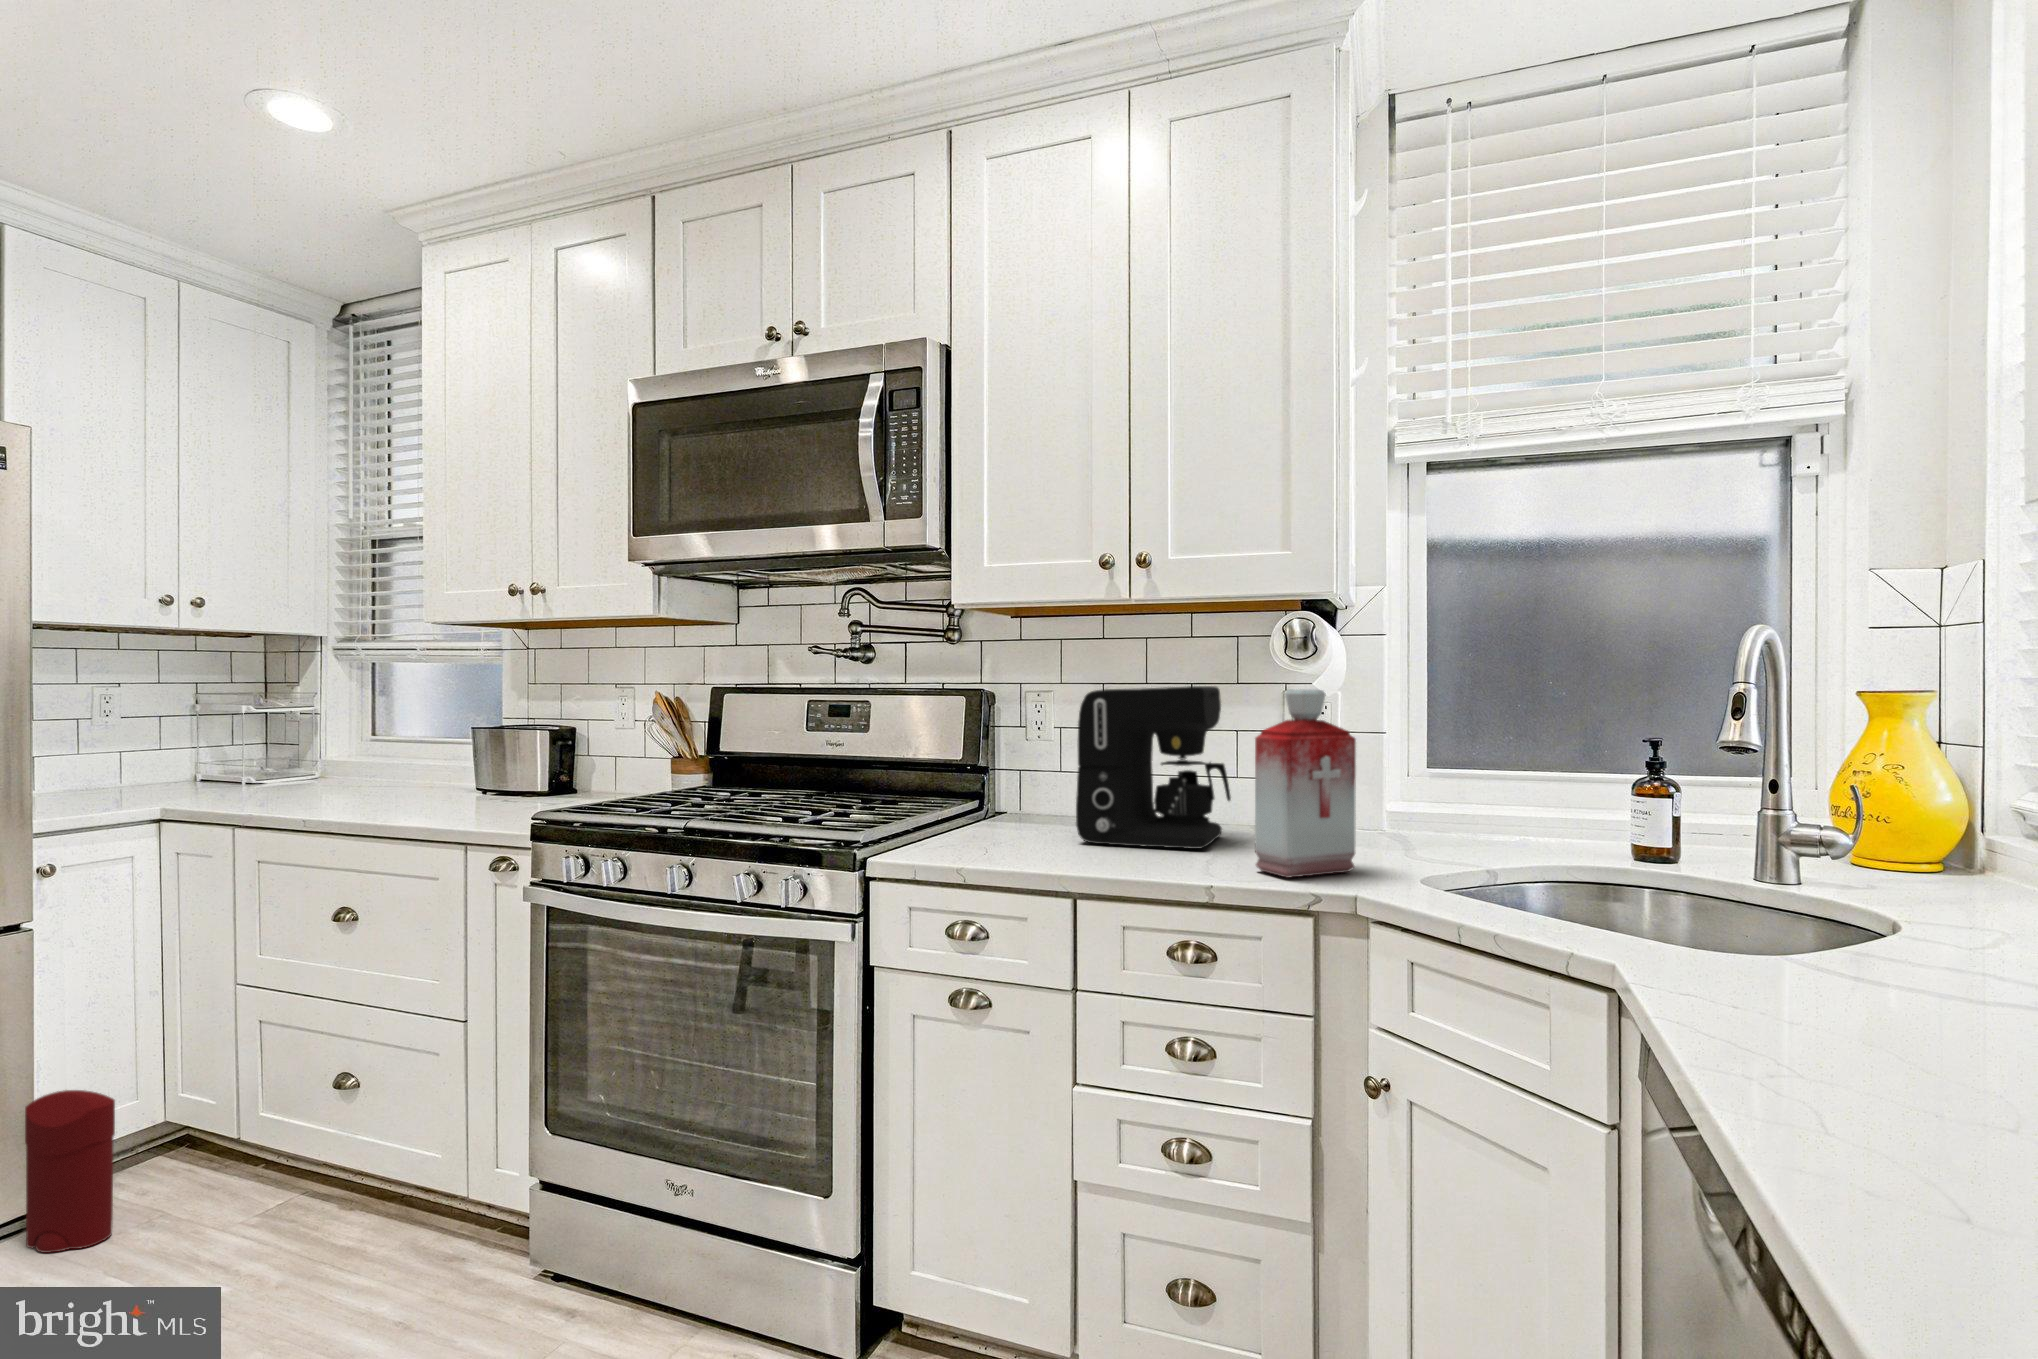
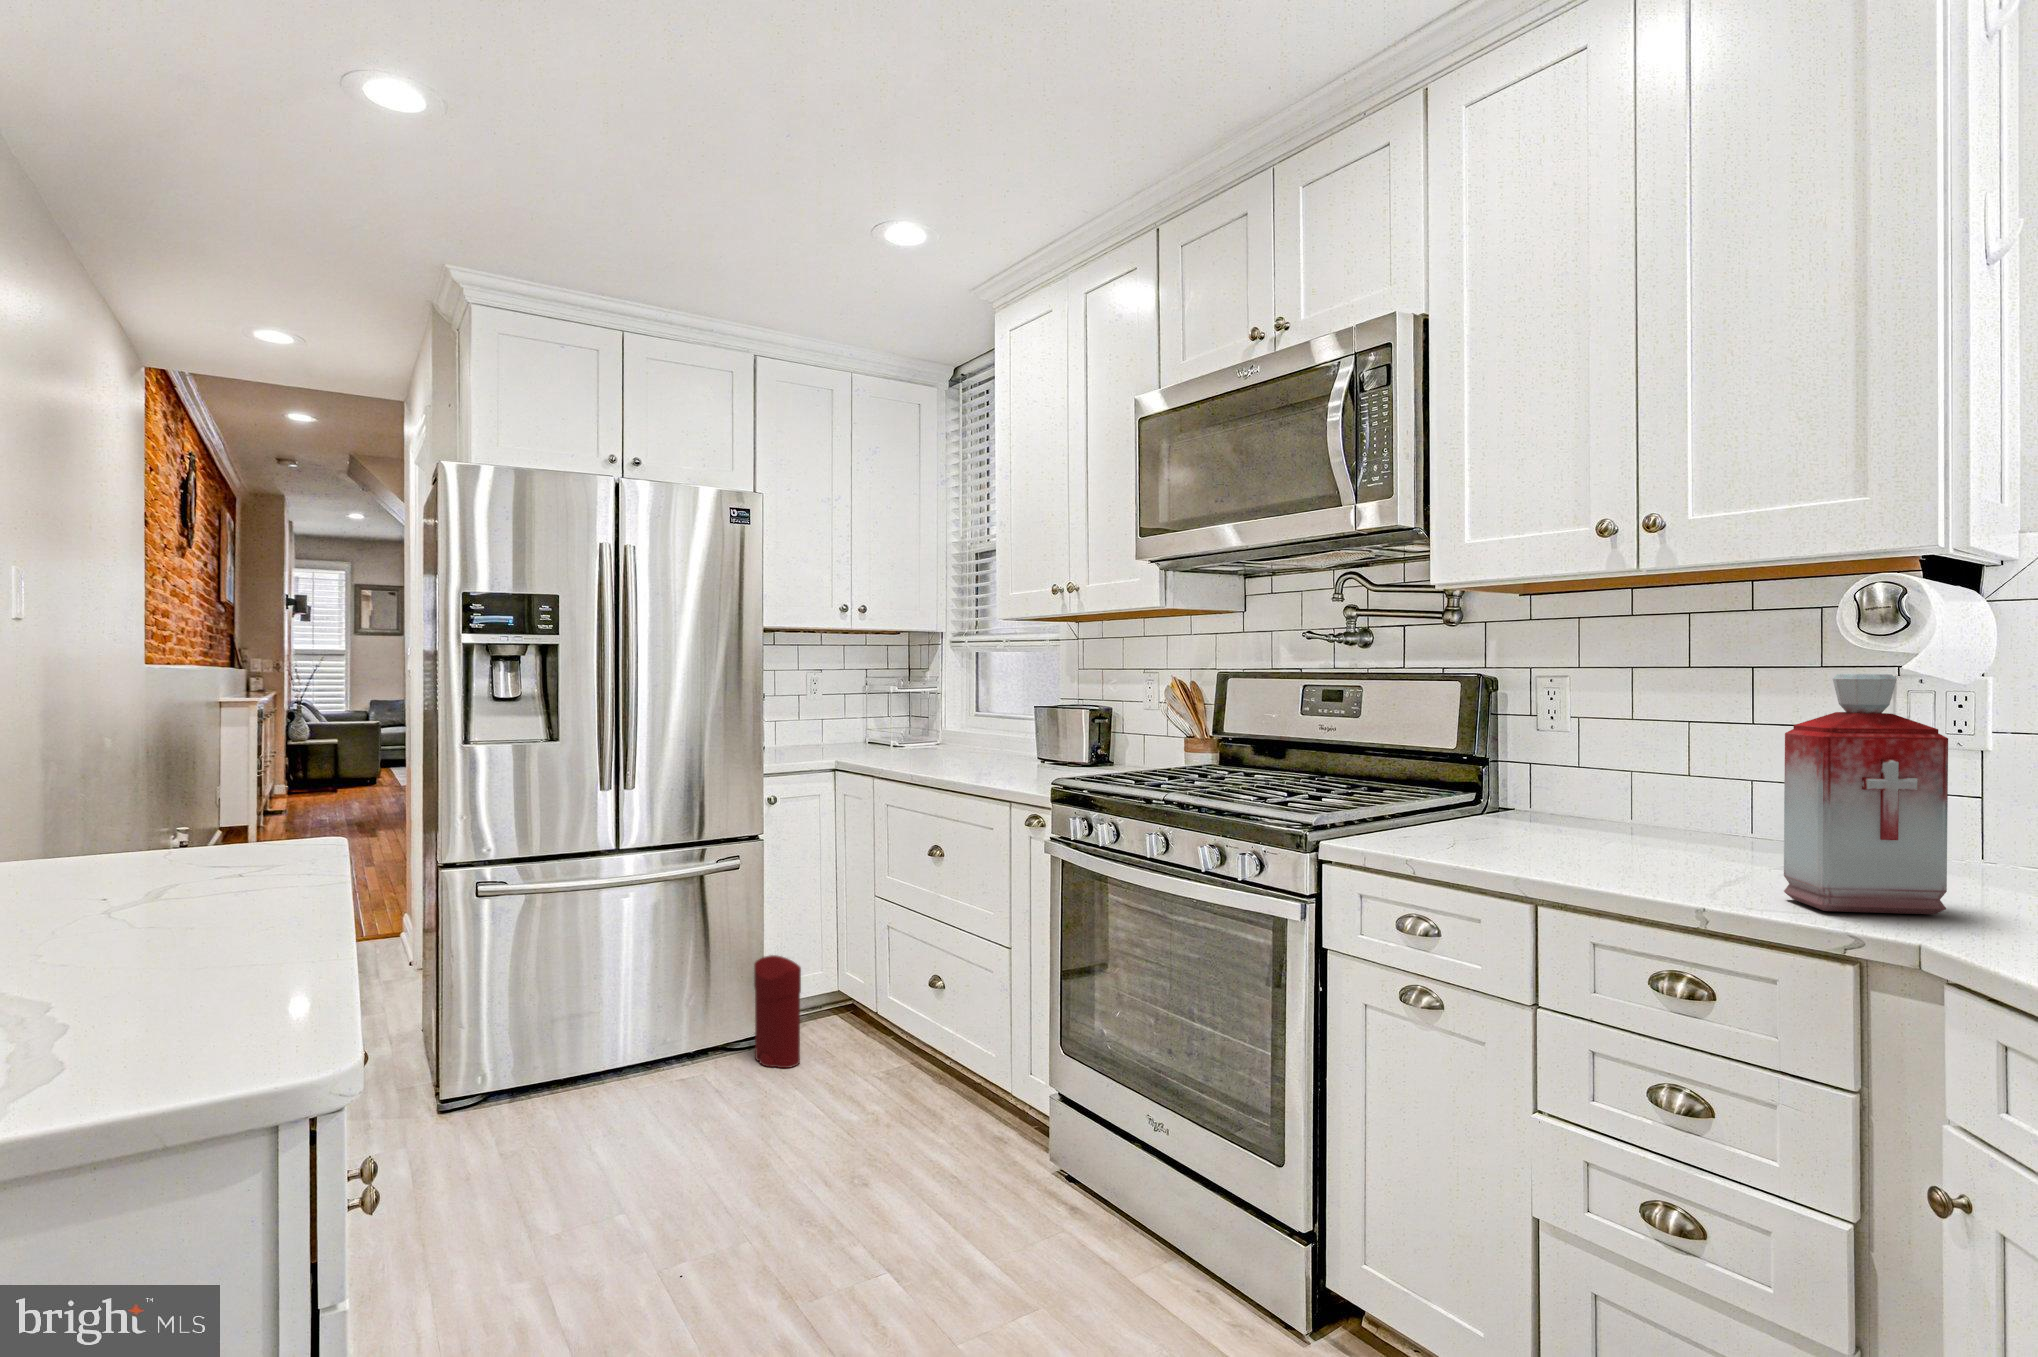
coffee maker: present [1076,686,1231,849] -> none [1565,670,1780,866]

